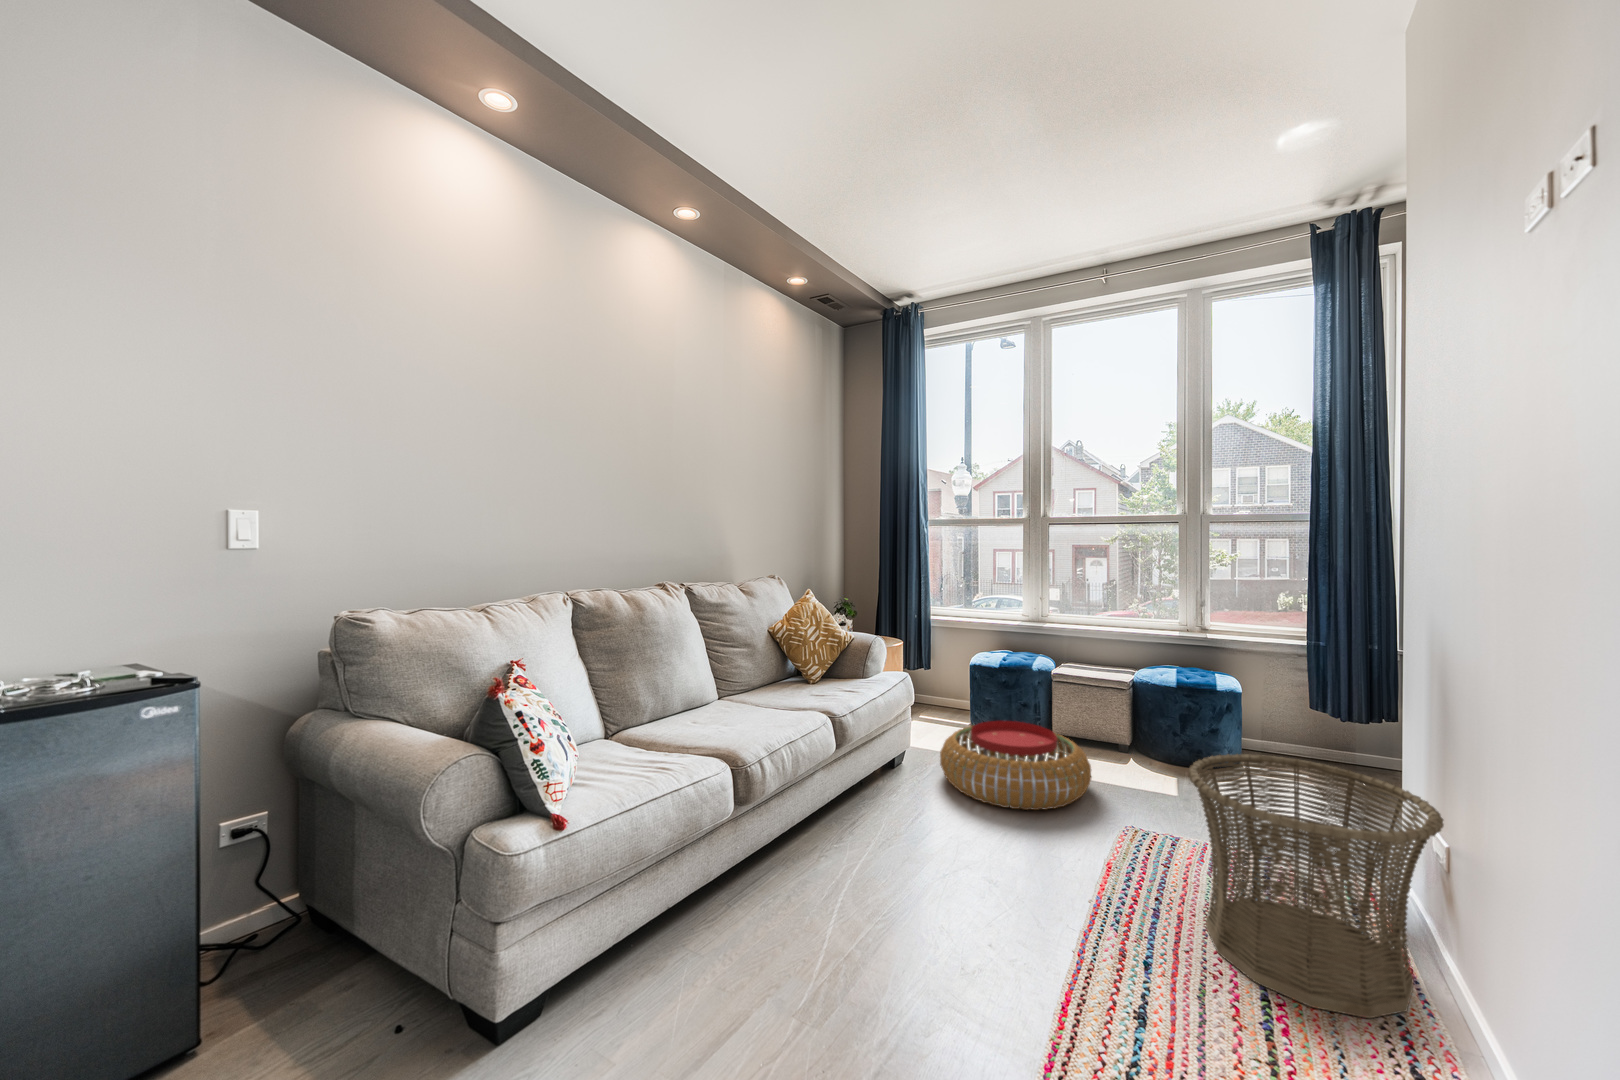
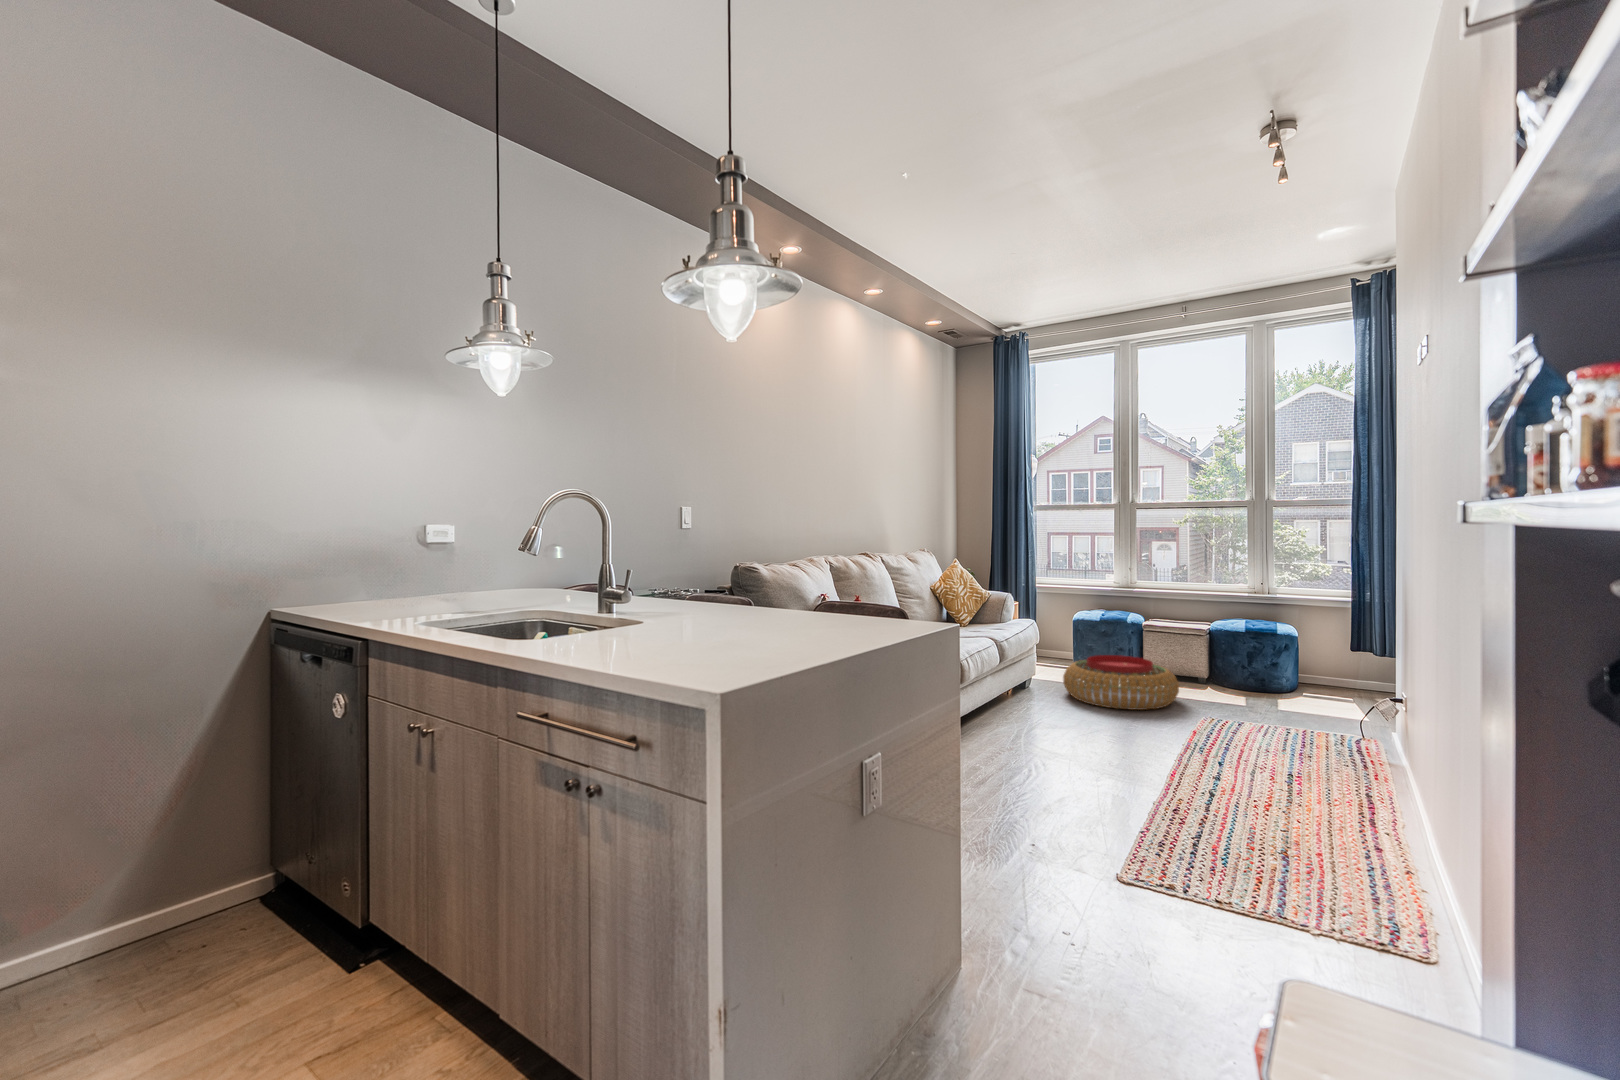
basket: present [1188,754,1444,1018] -> none [1247,651,1398,784]

